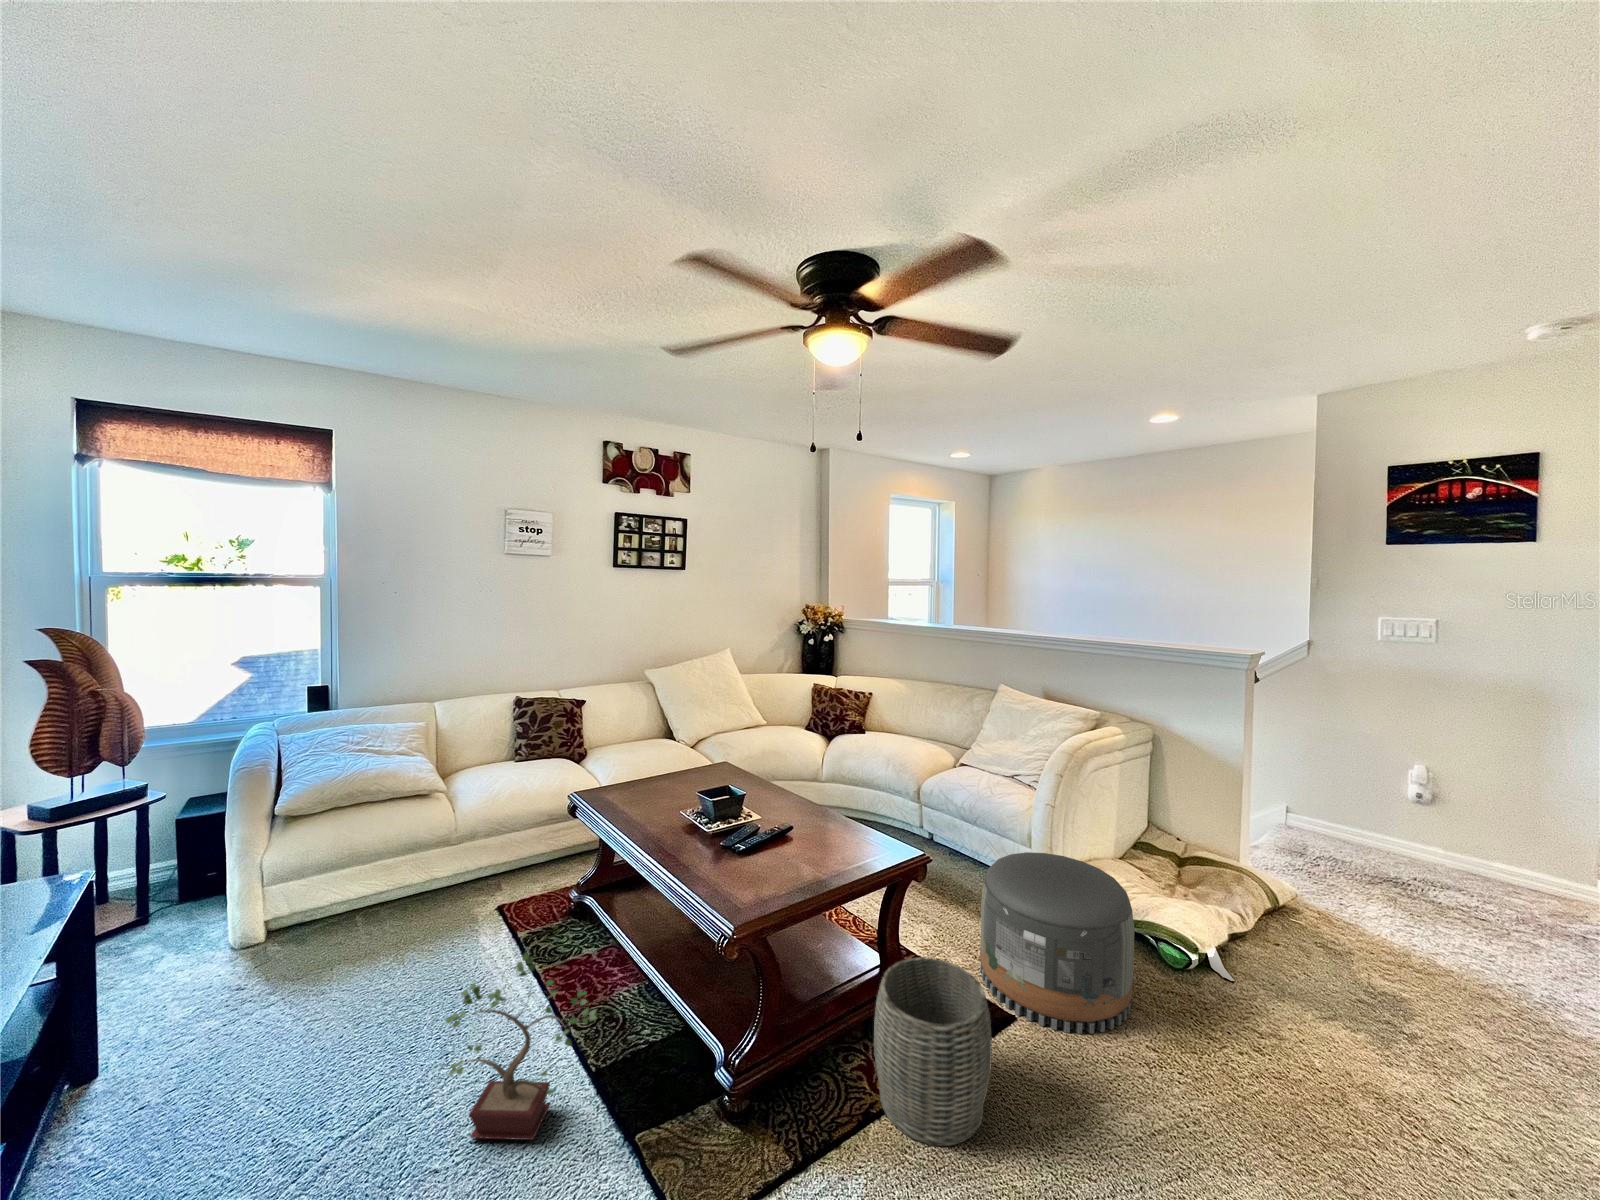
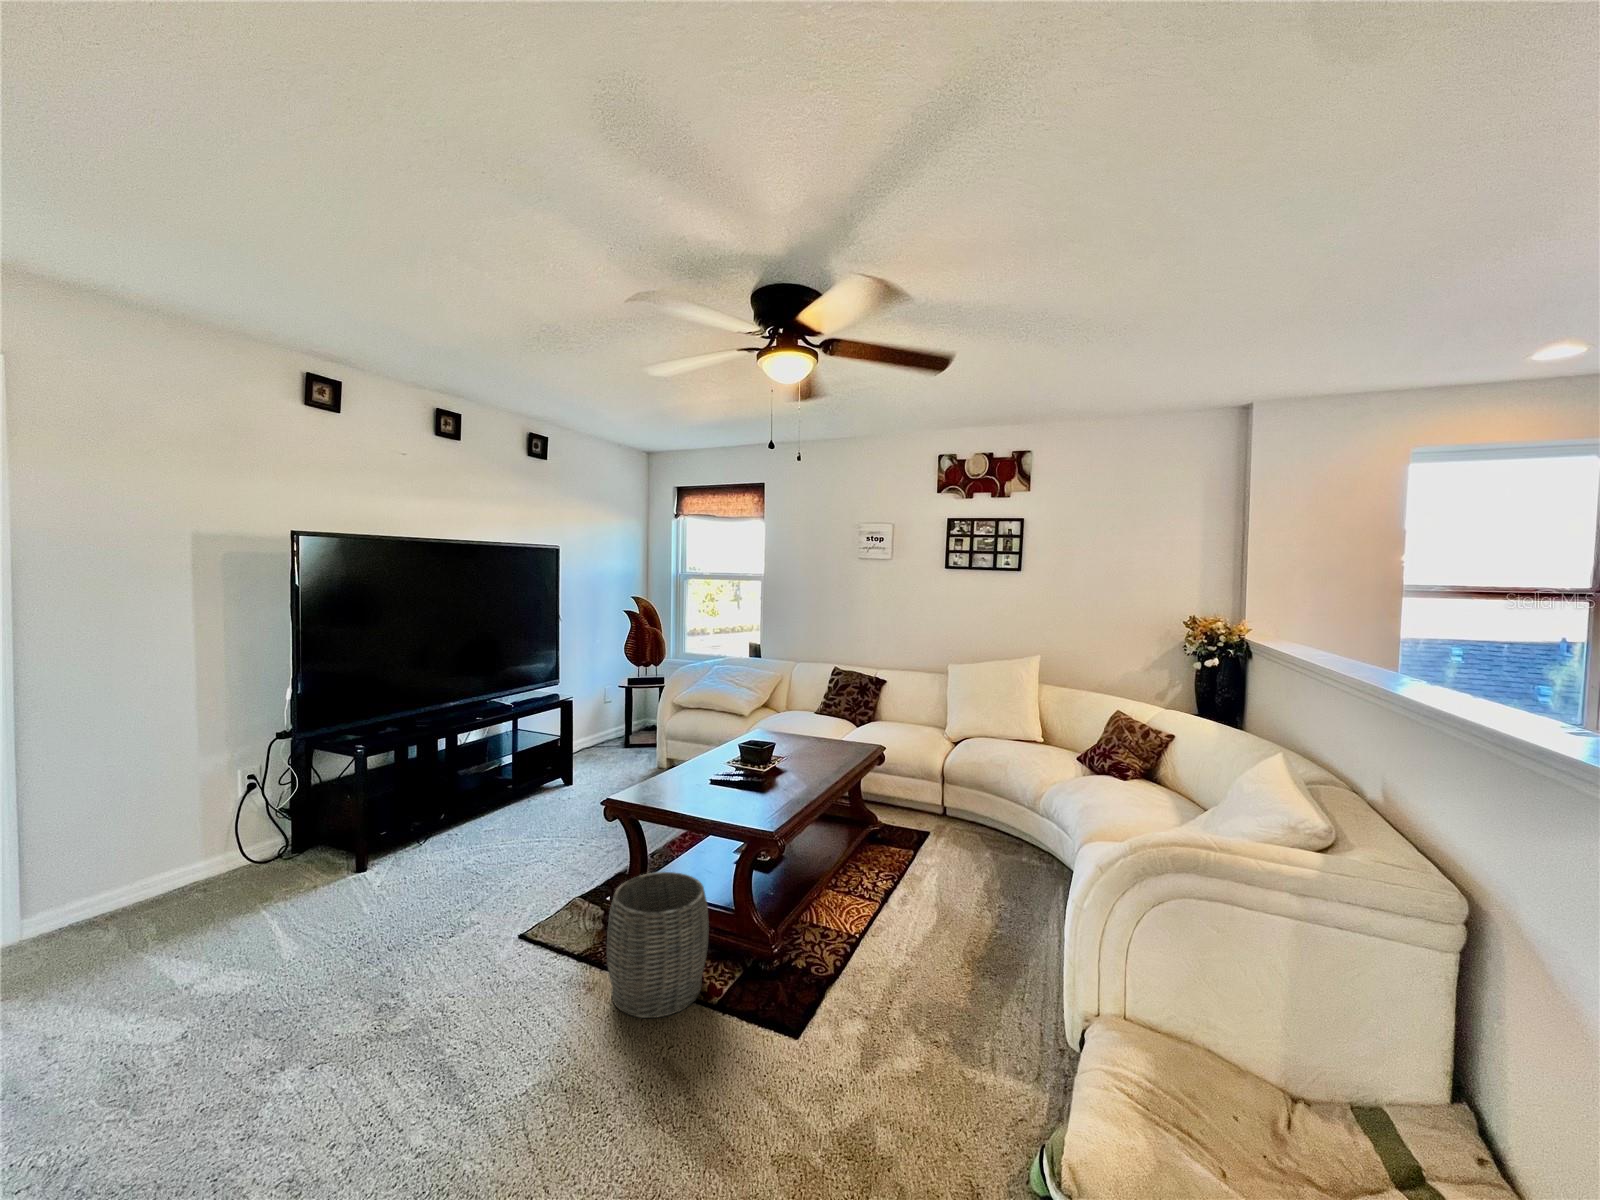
pouf: present [980,852,1134,1034] -> none [793,885,976,1127]
potted plant: present [445,953,596,1140] -> none [559,763,594,864]

